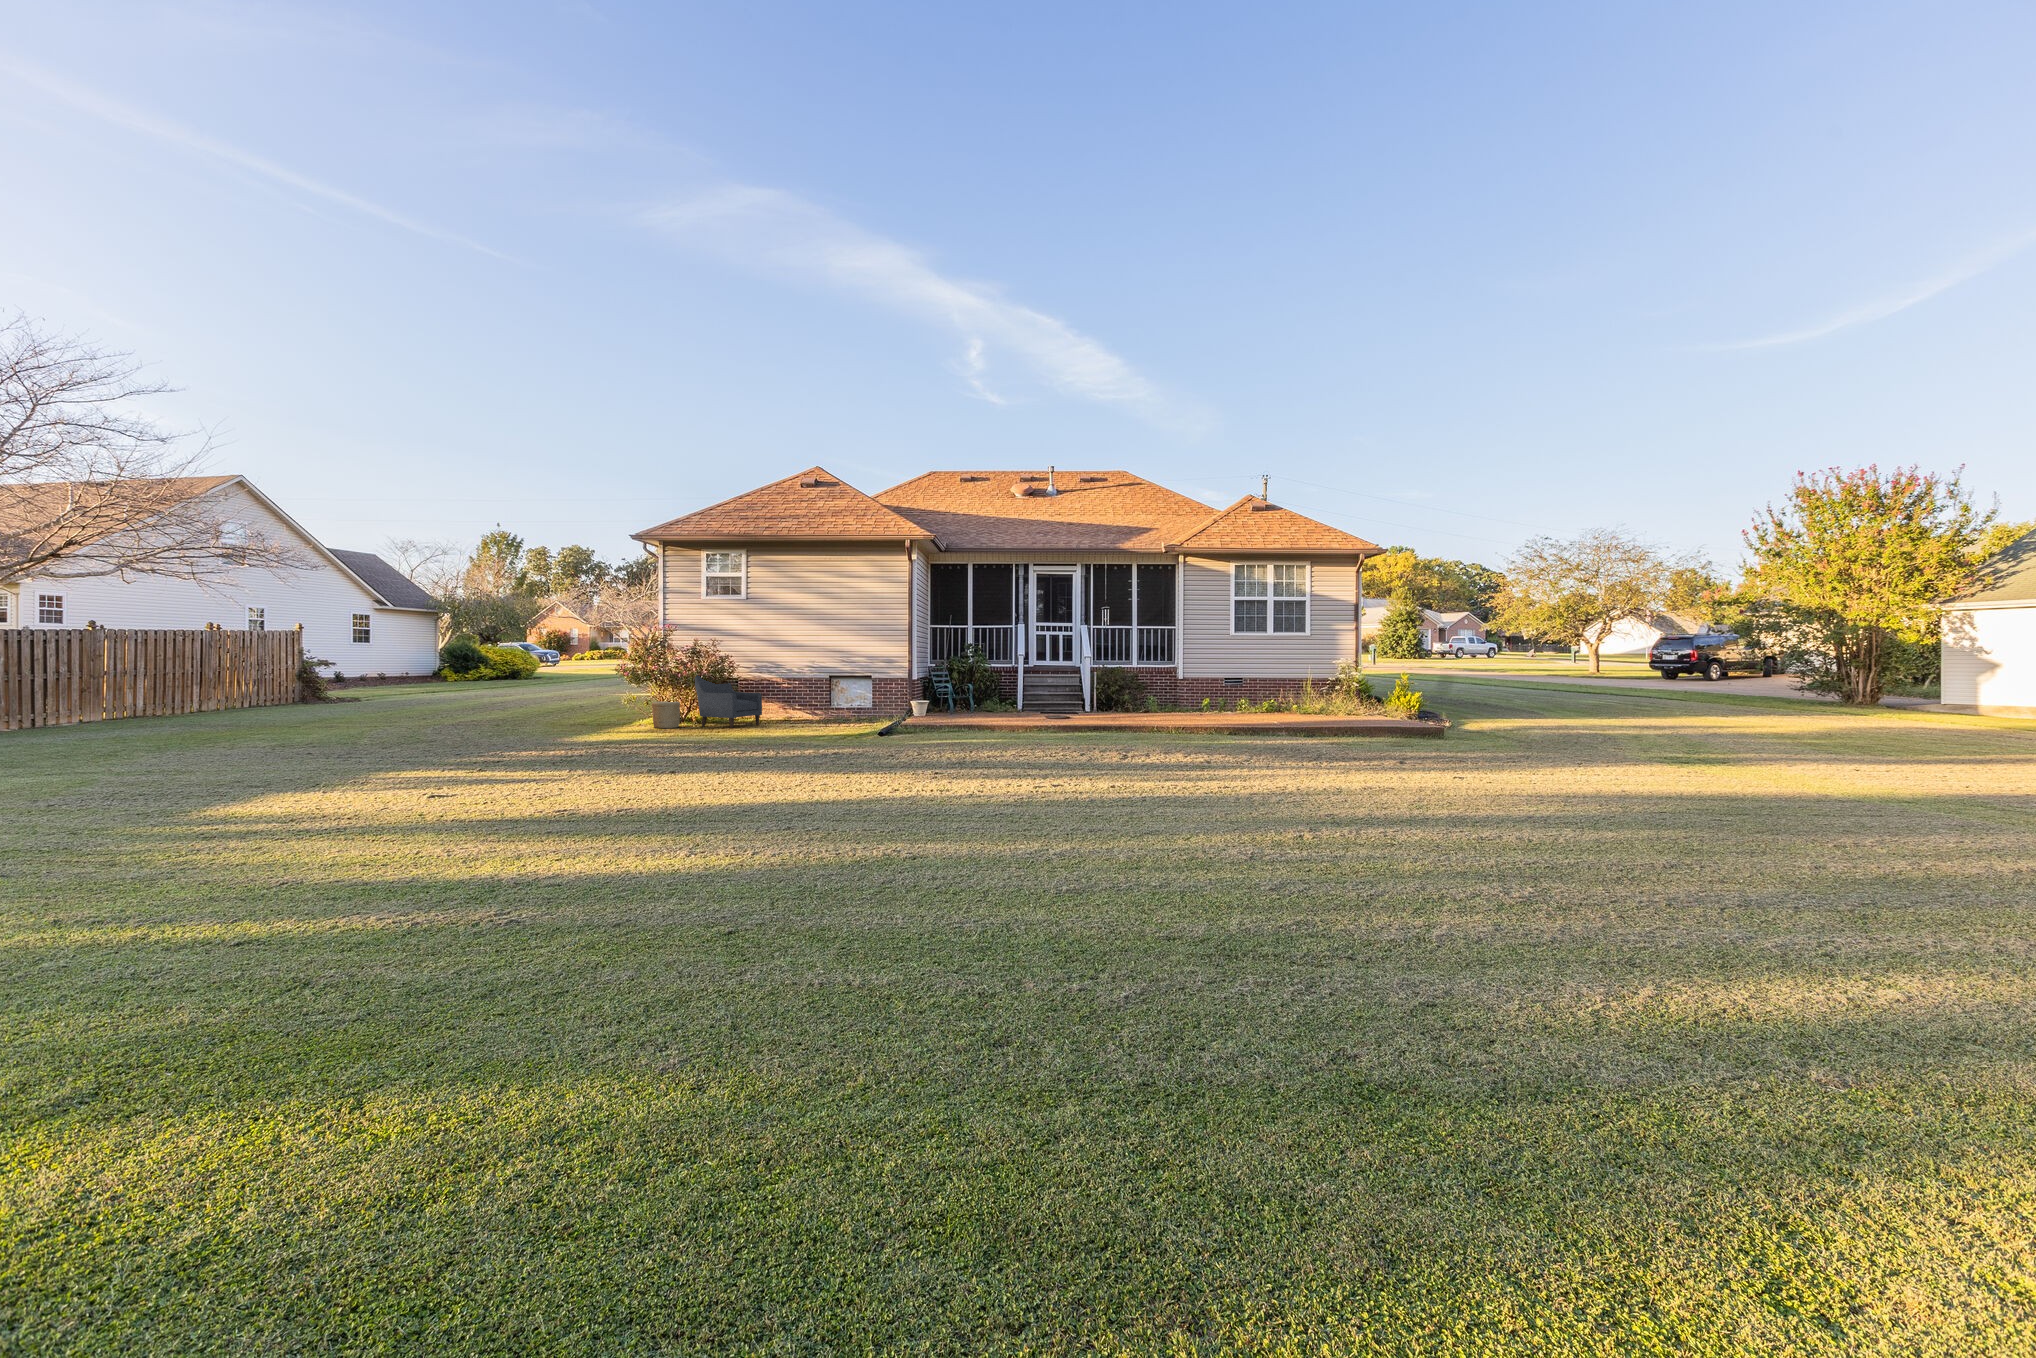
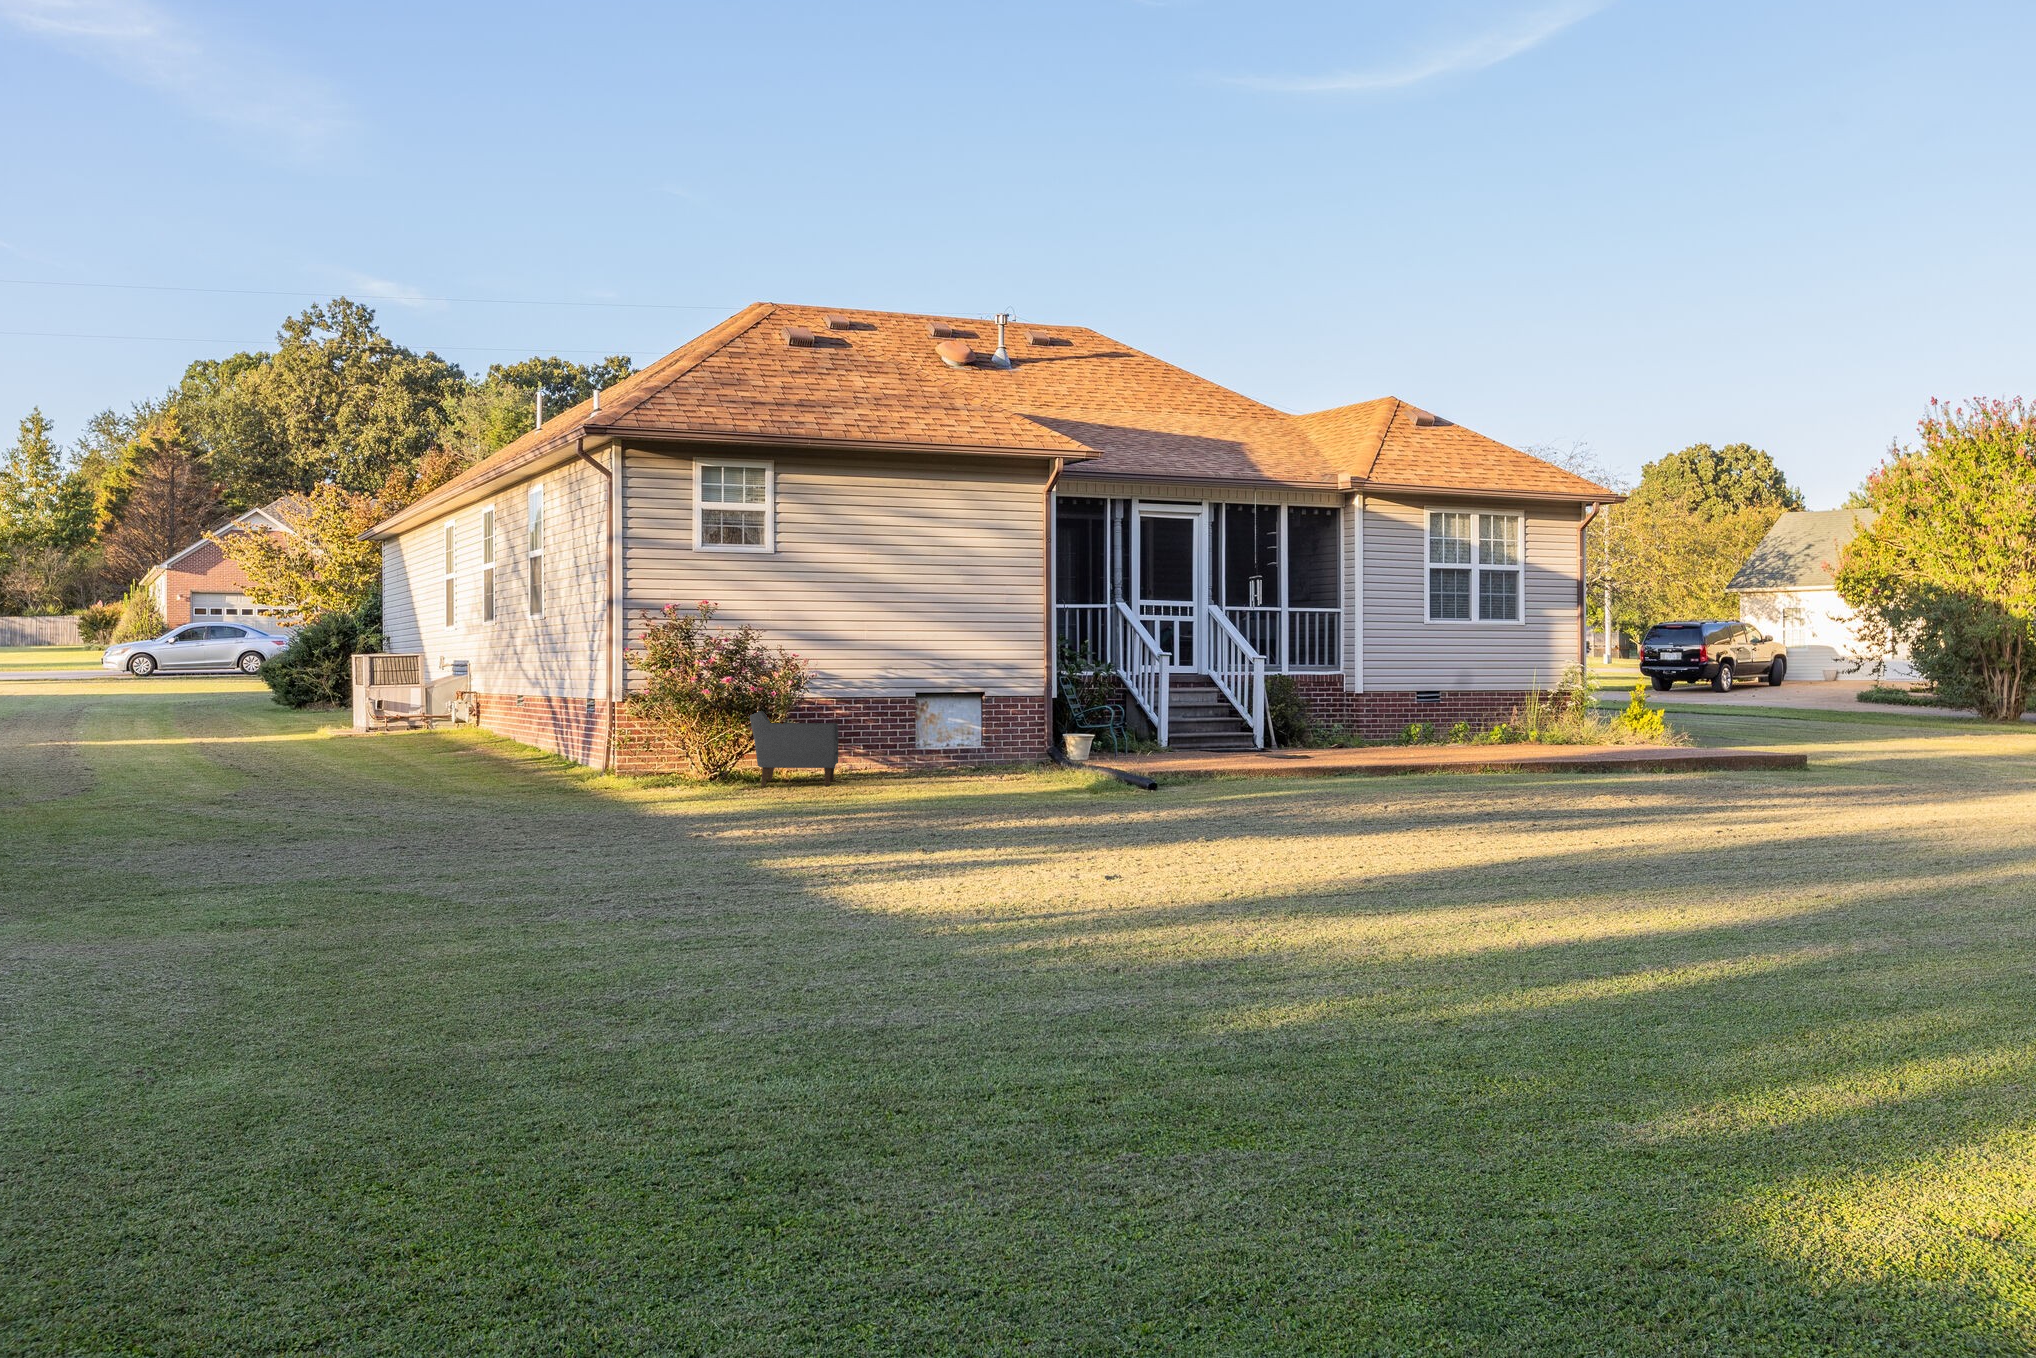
woven basket: present [652,701,680,728] -> none [685,741,734,790]

